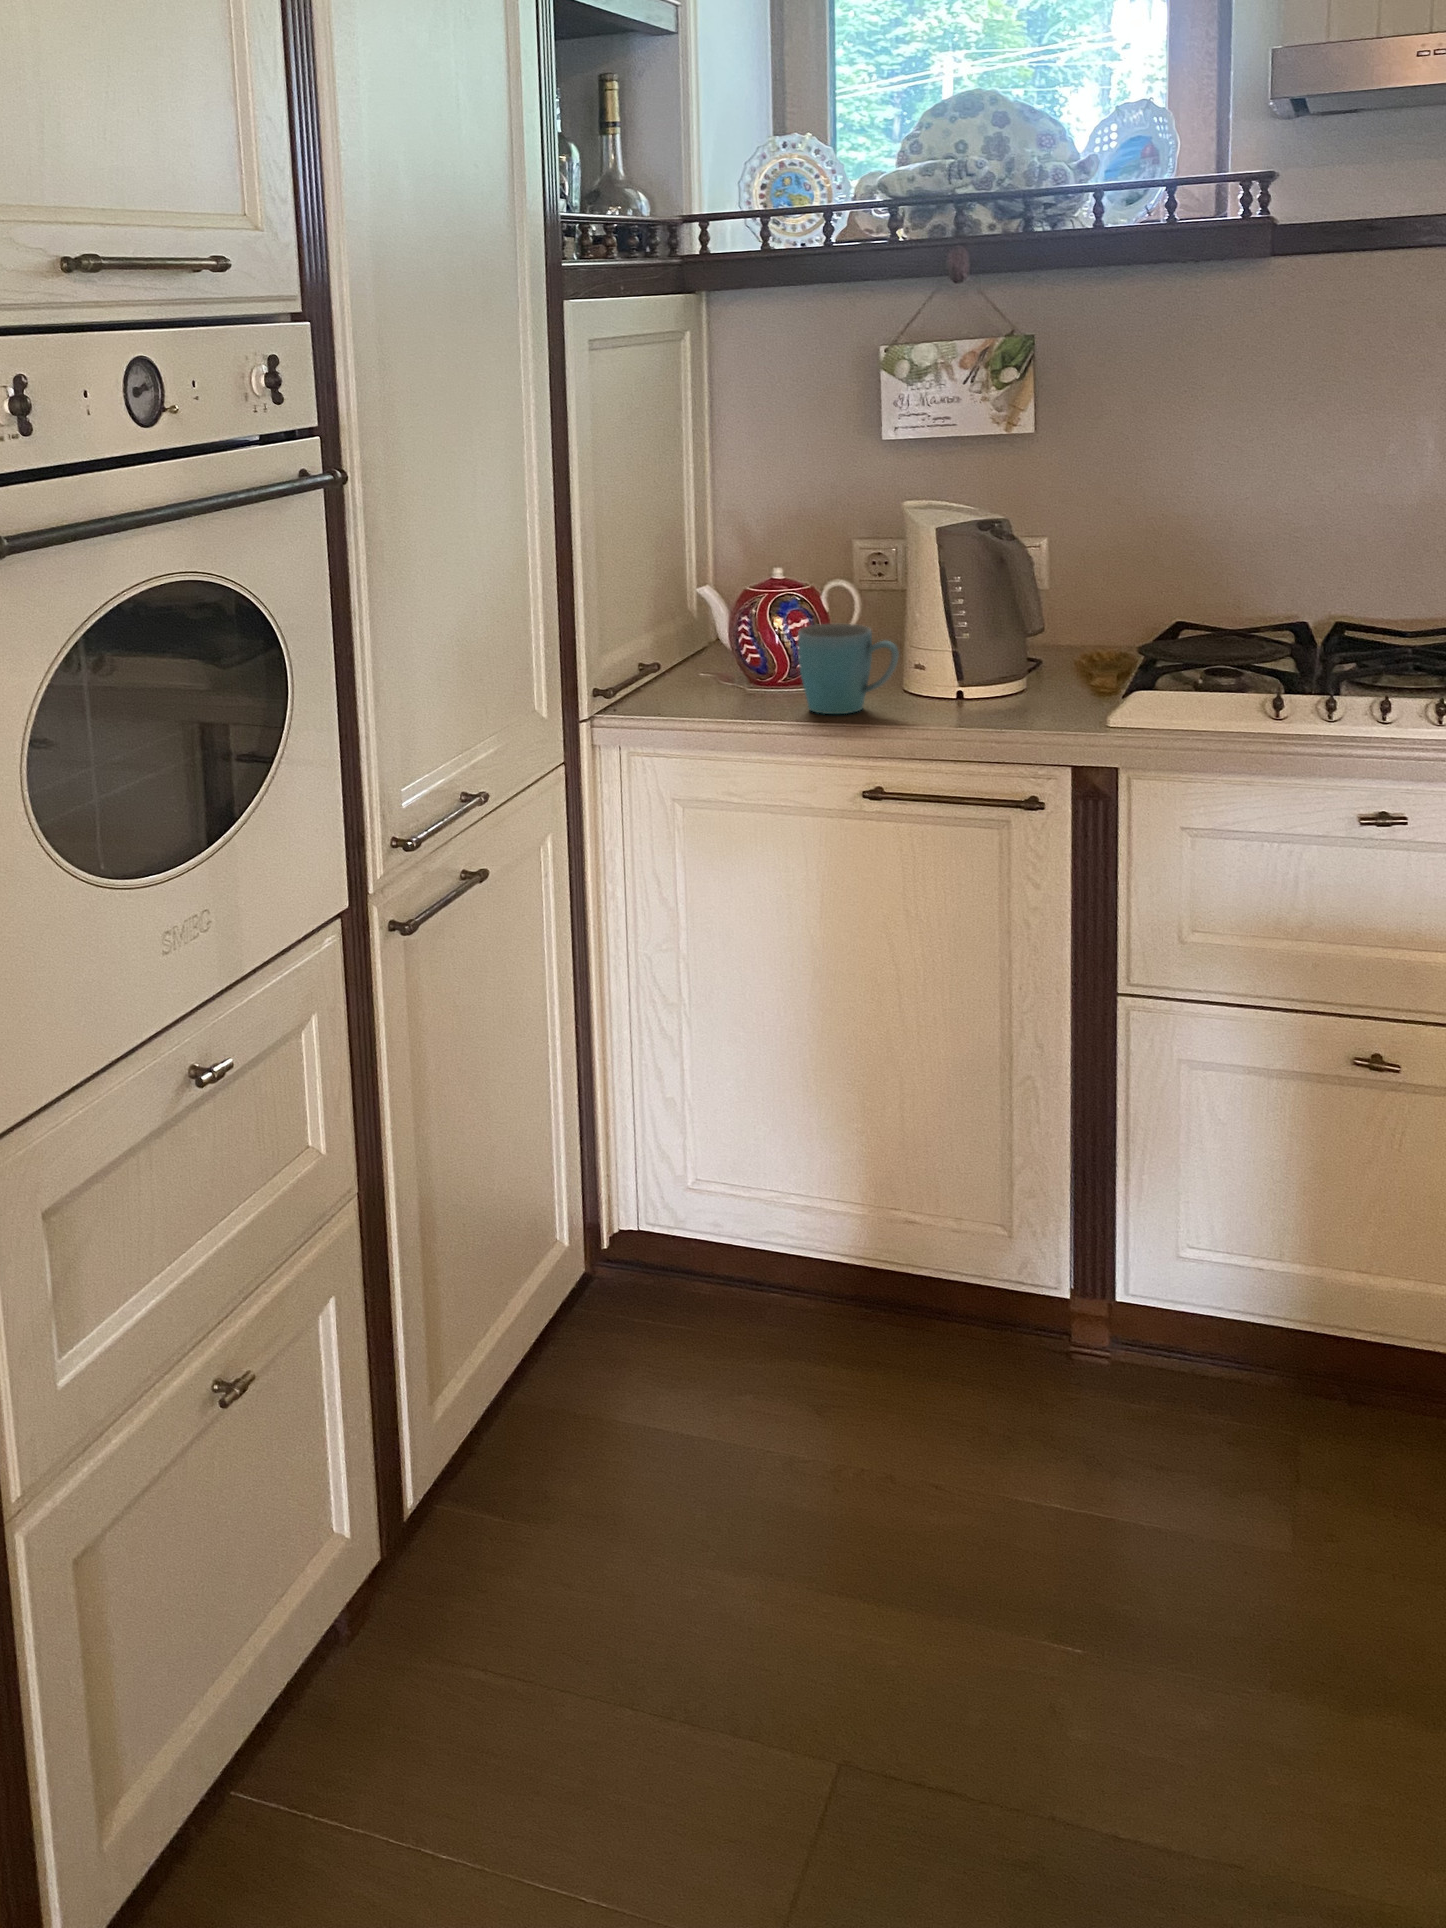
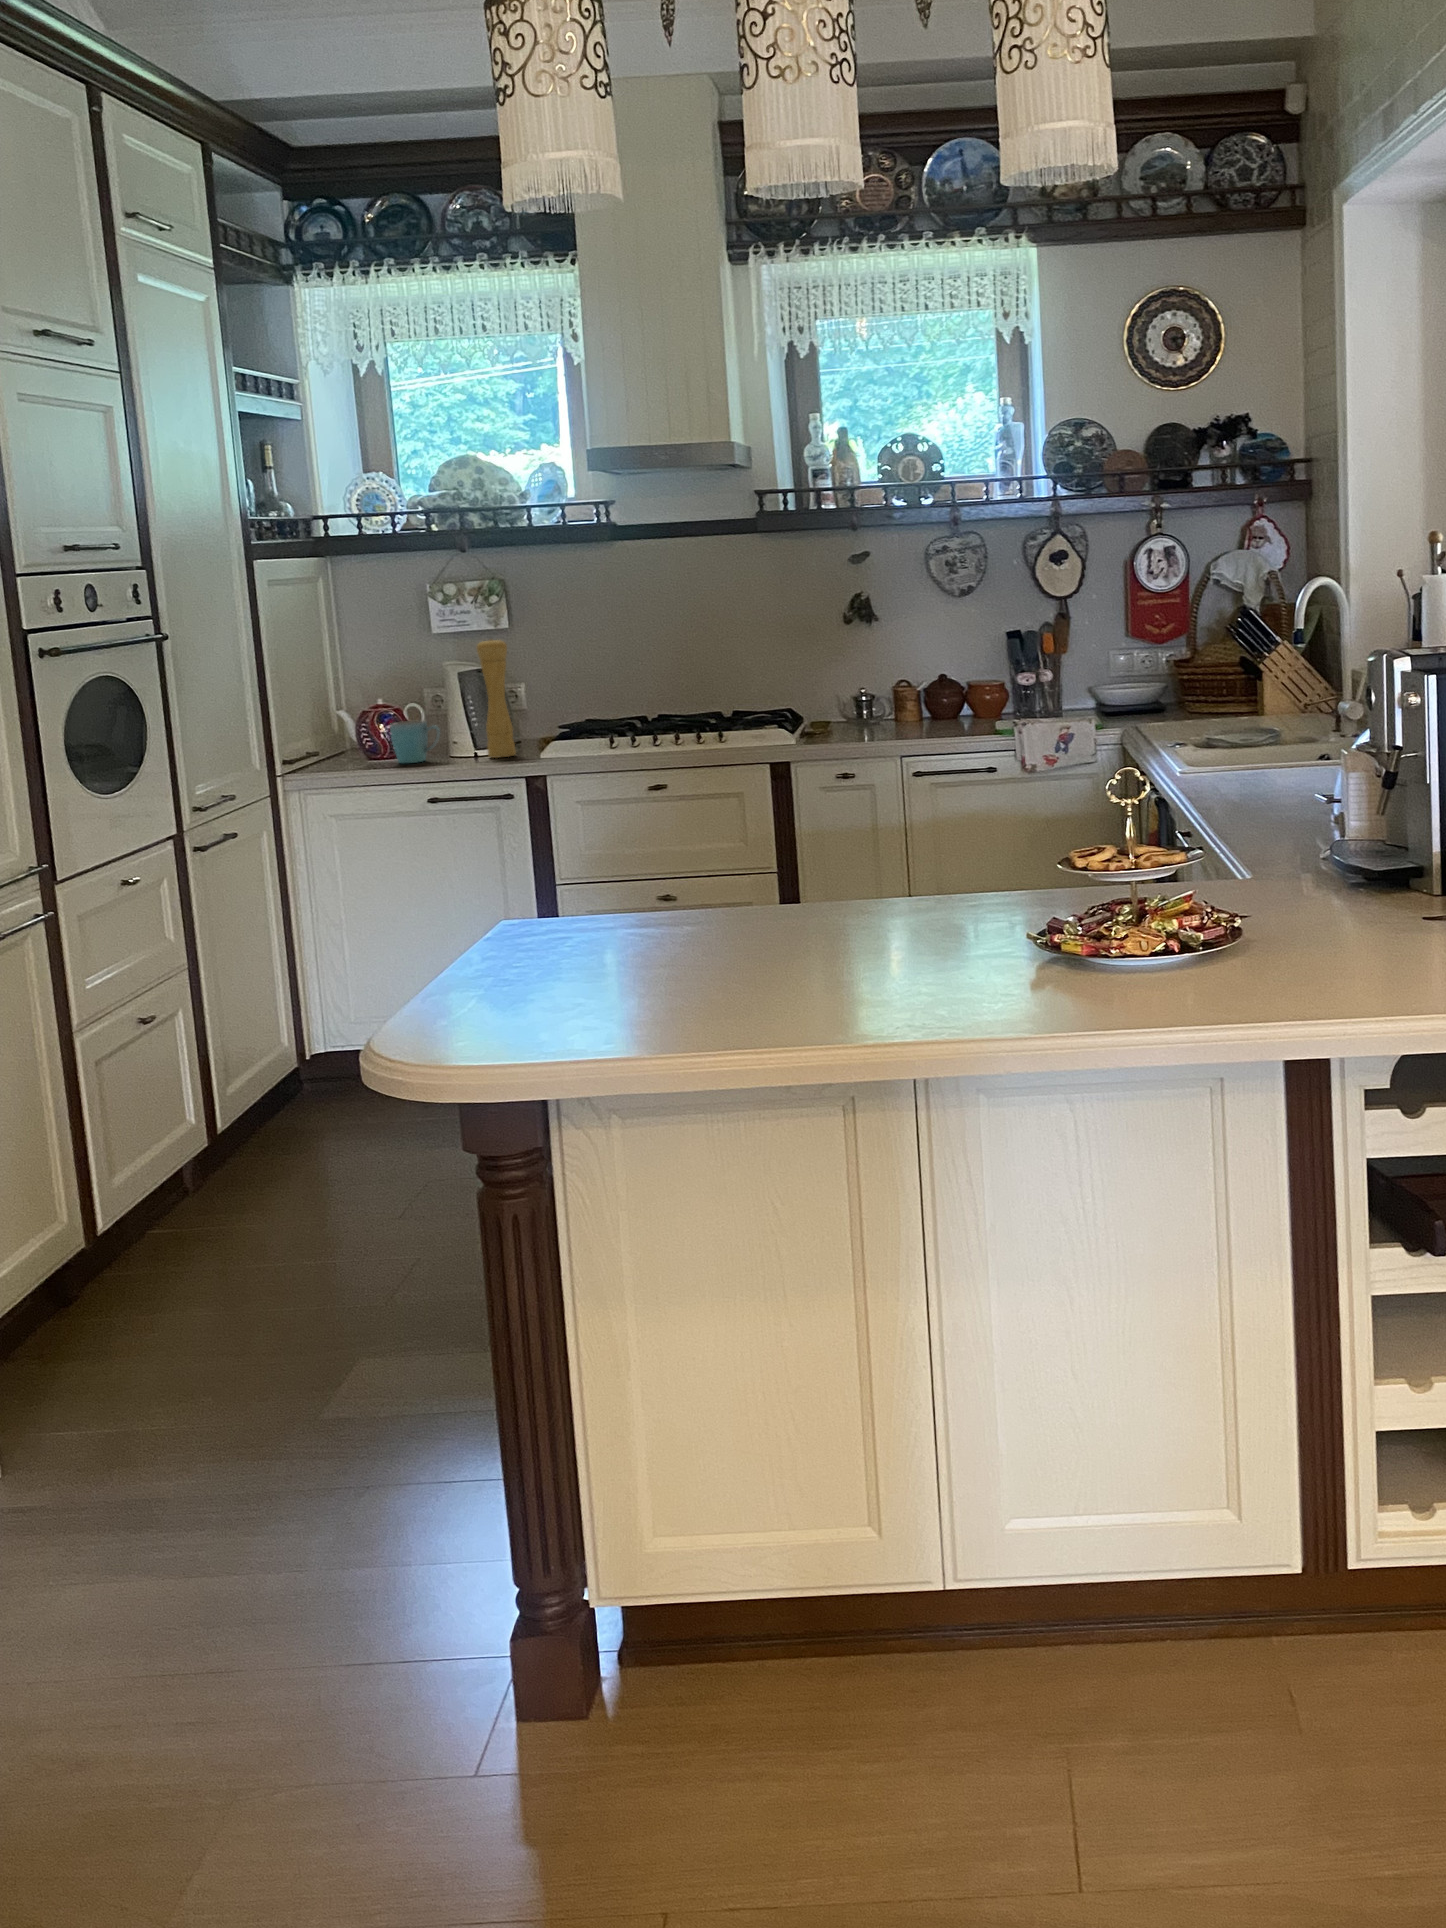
pepper mill: none [993,468,1059,723] -> present [477,639,516,758]

